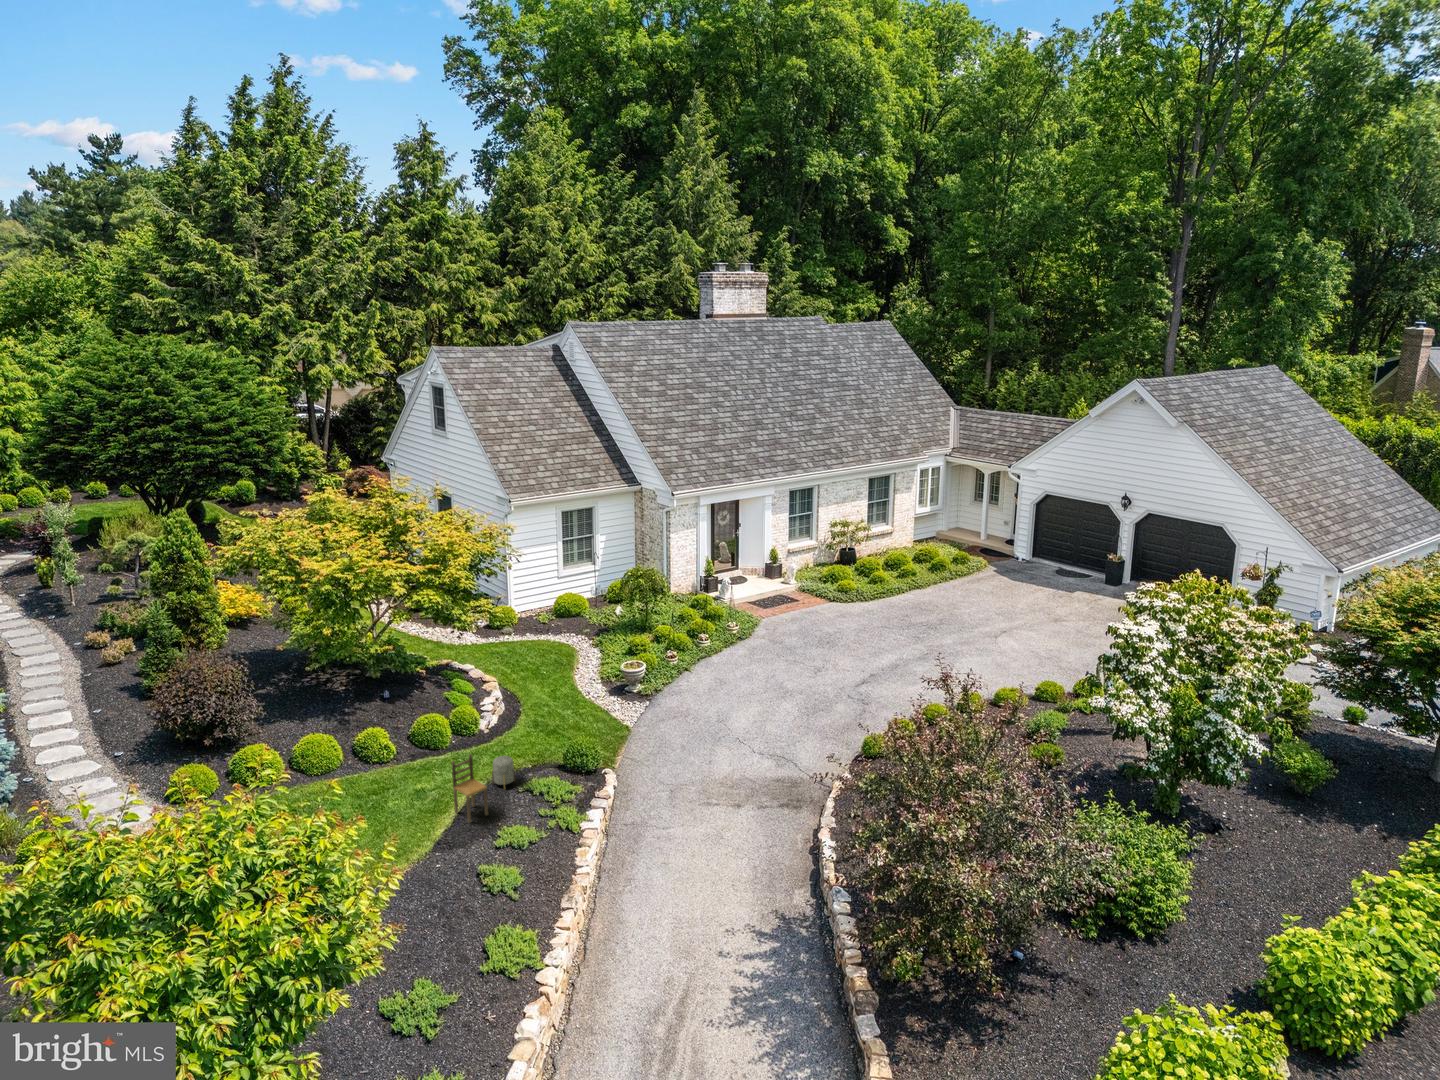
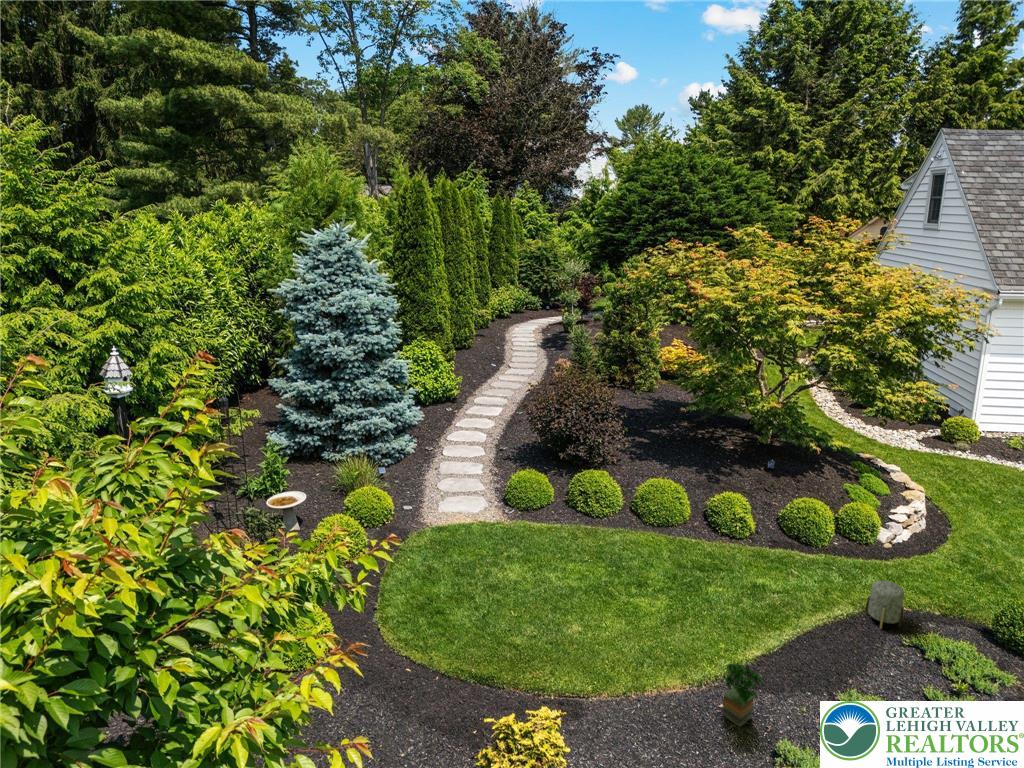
chair: present [452,754,488,823] -> none [794,560,846,654]
potted tree: none [433,840,459,880] -> present [722,663,762,727]

